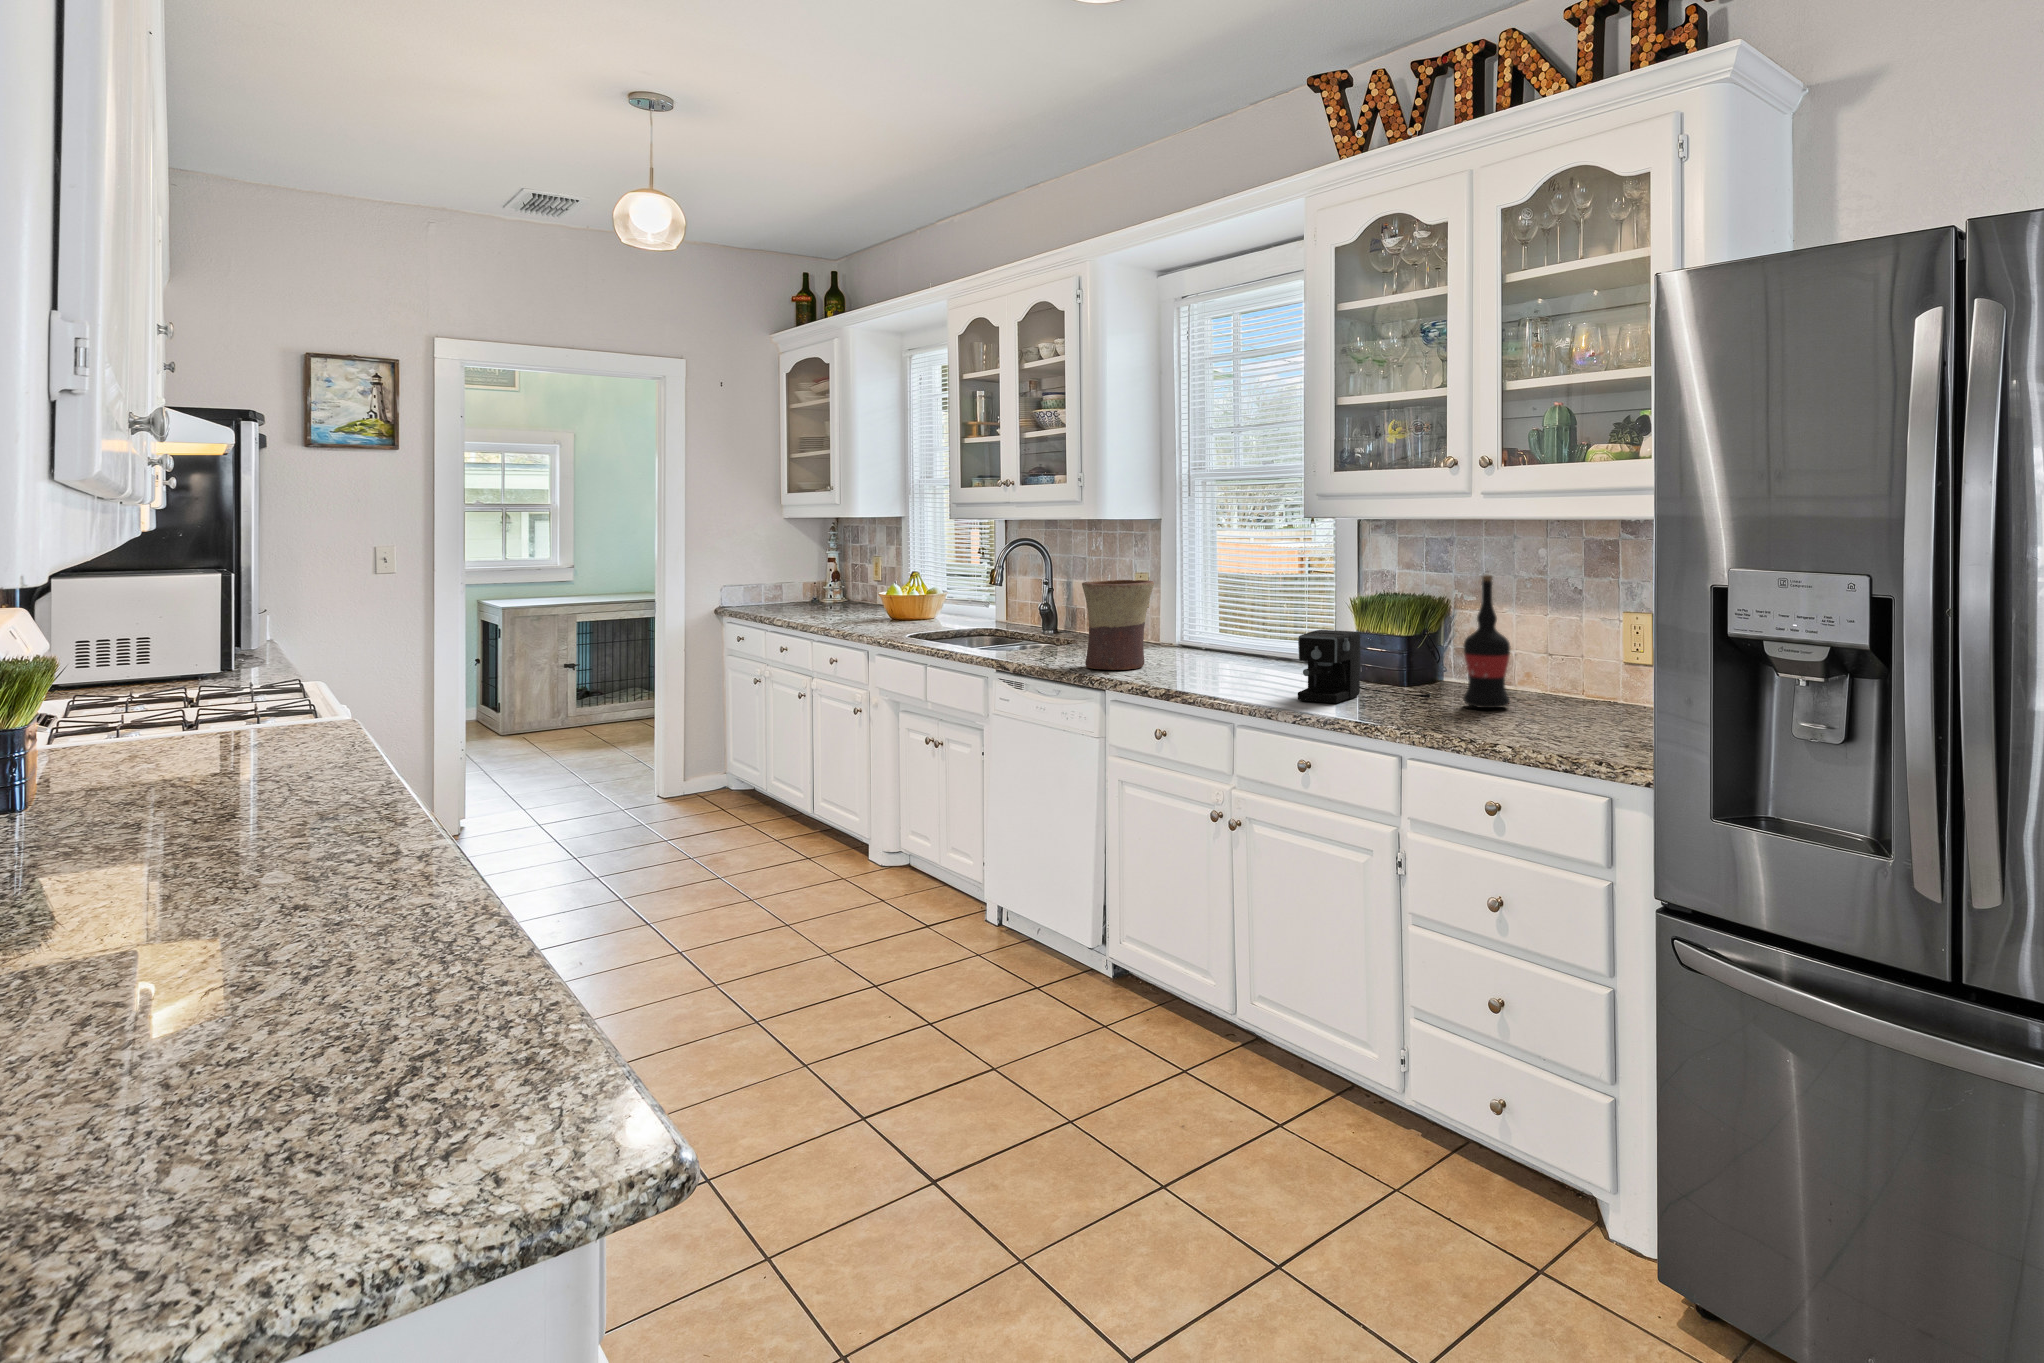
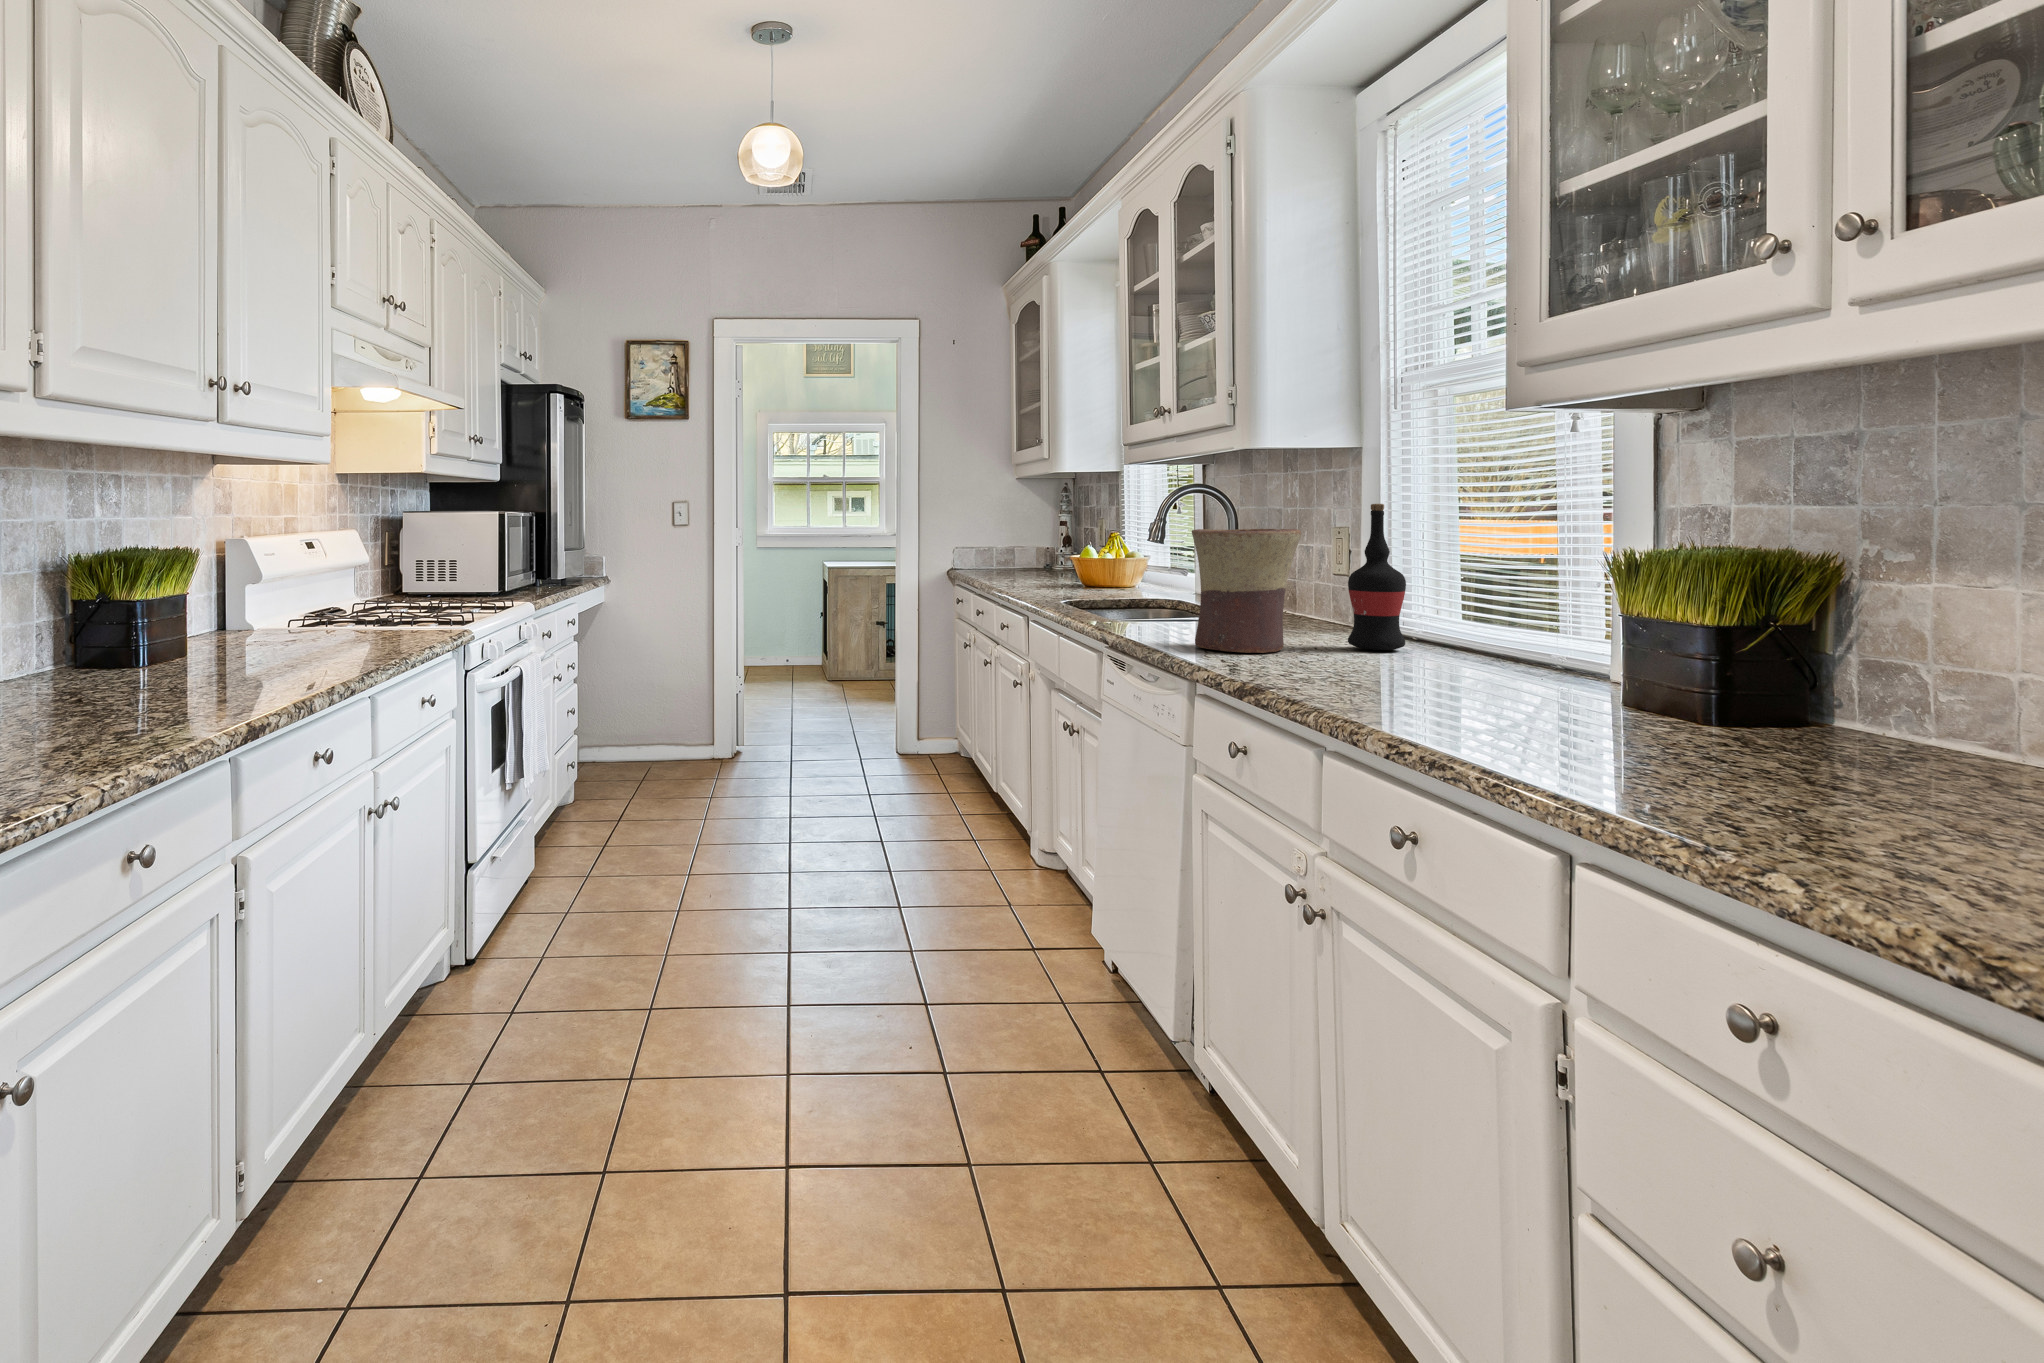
wine bottle: present [1463,575,1511,708] -> present [1348,504,1406,650]
coffee maker: present [1298,630,1431,703] -> none [1436,604,1746,749]

